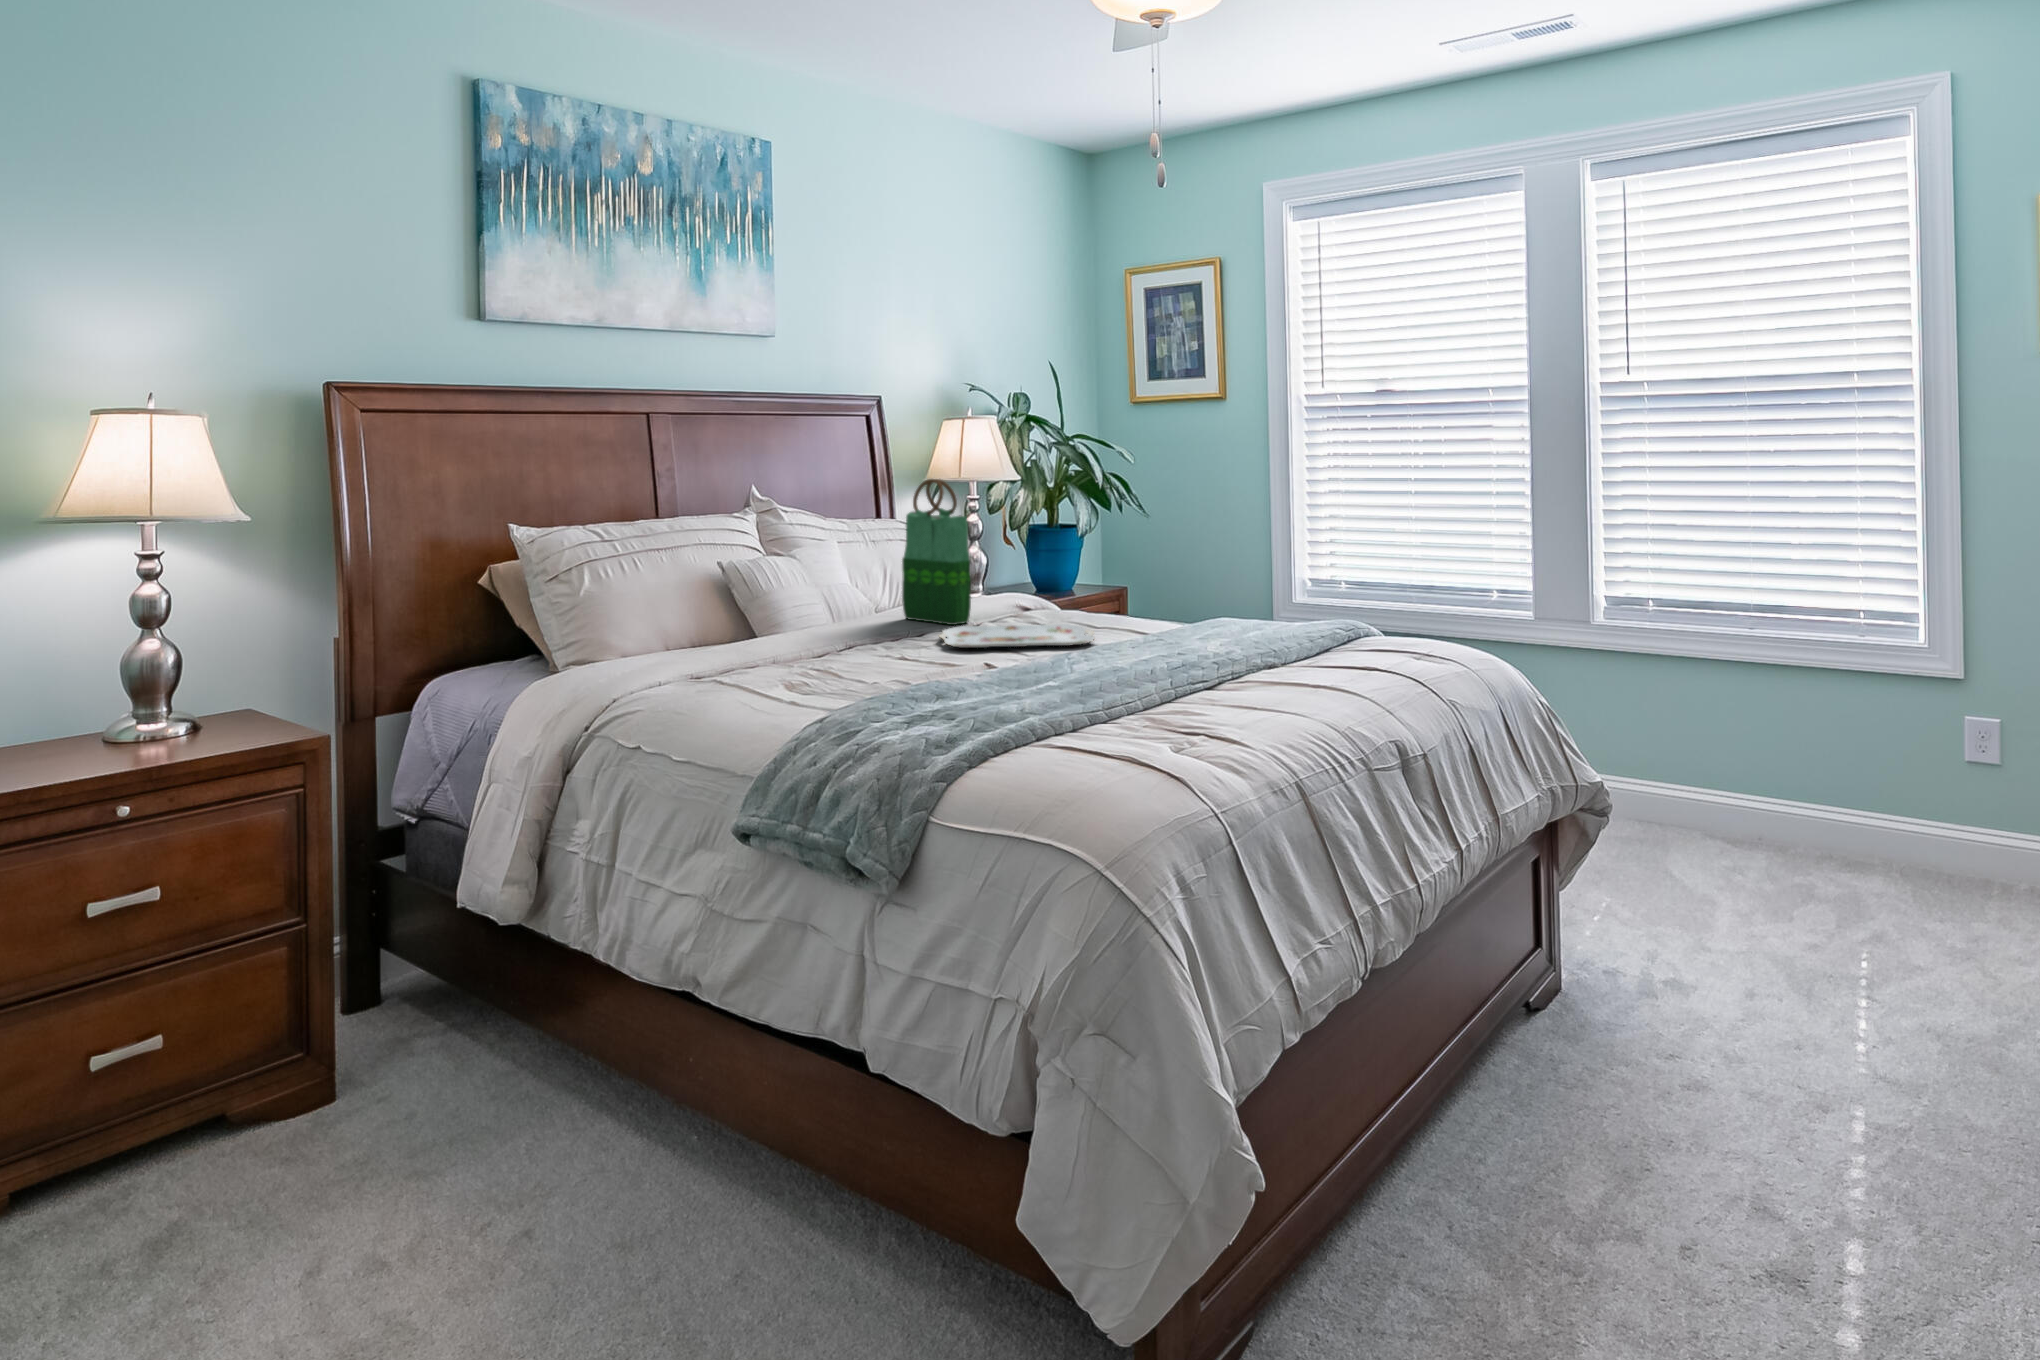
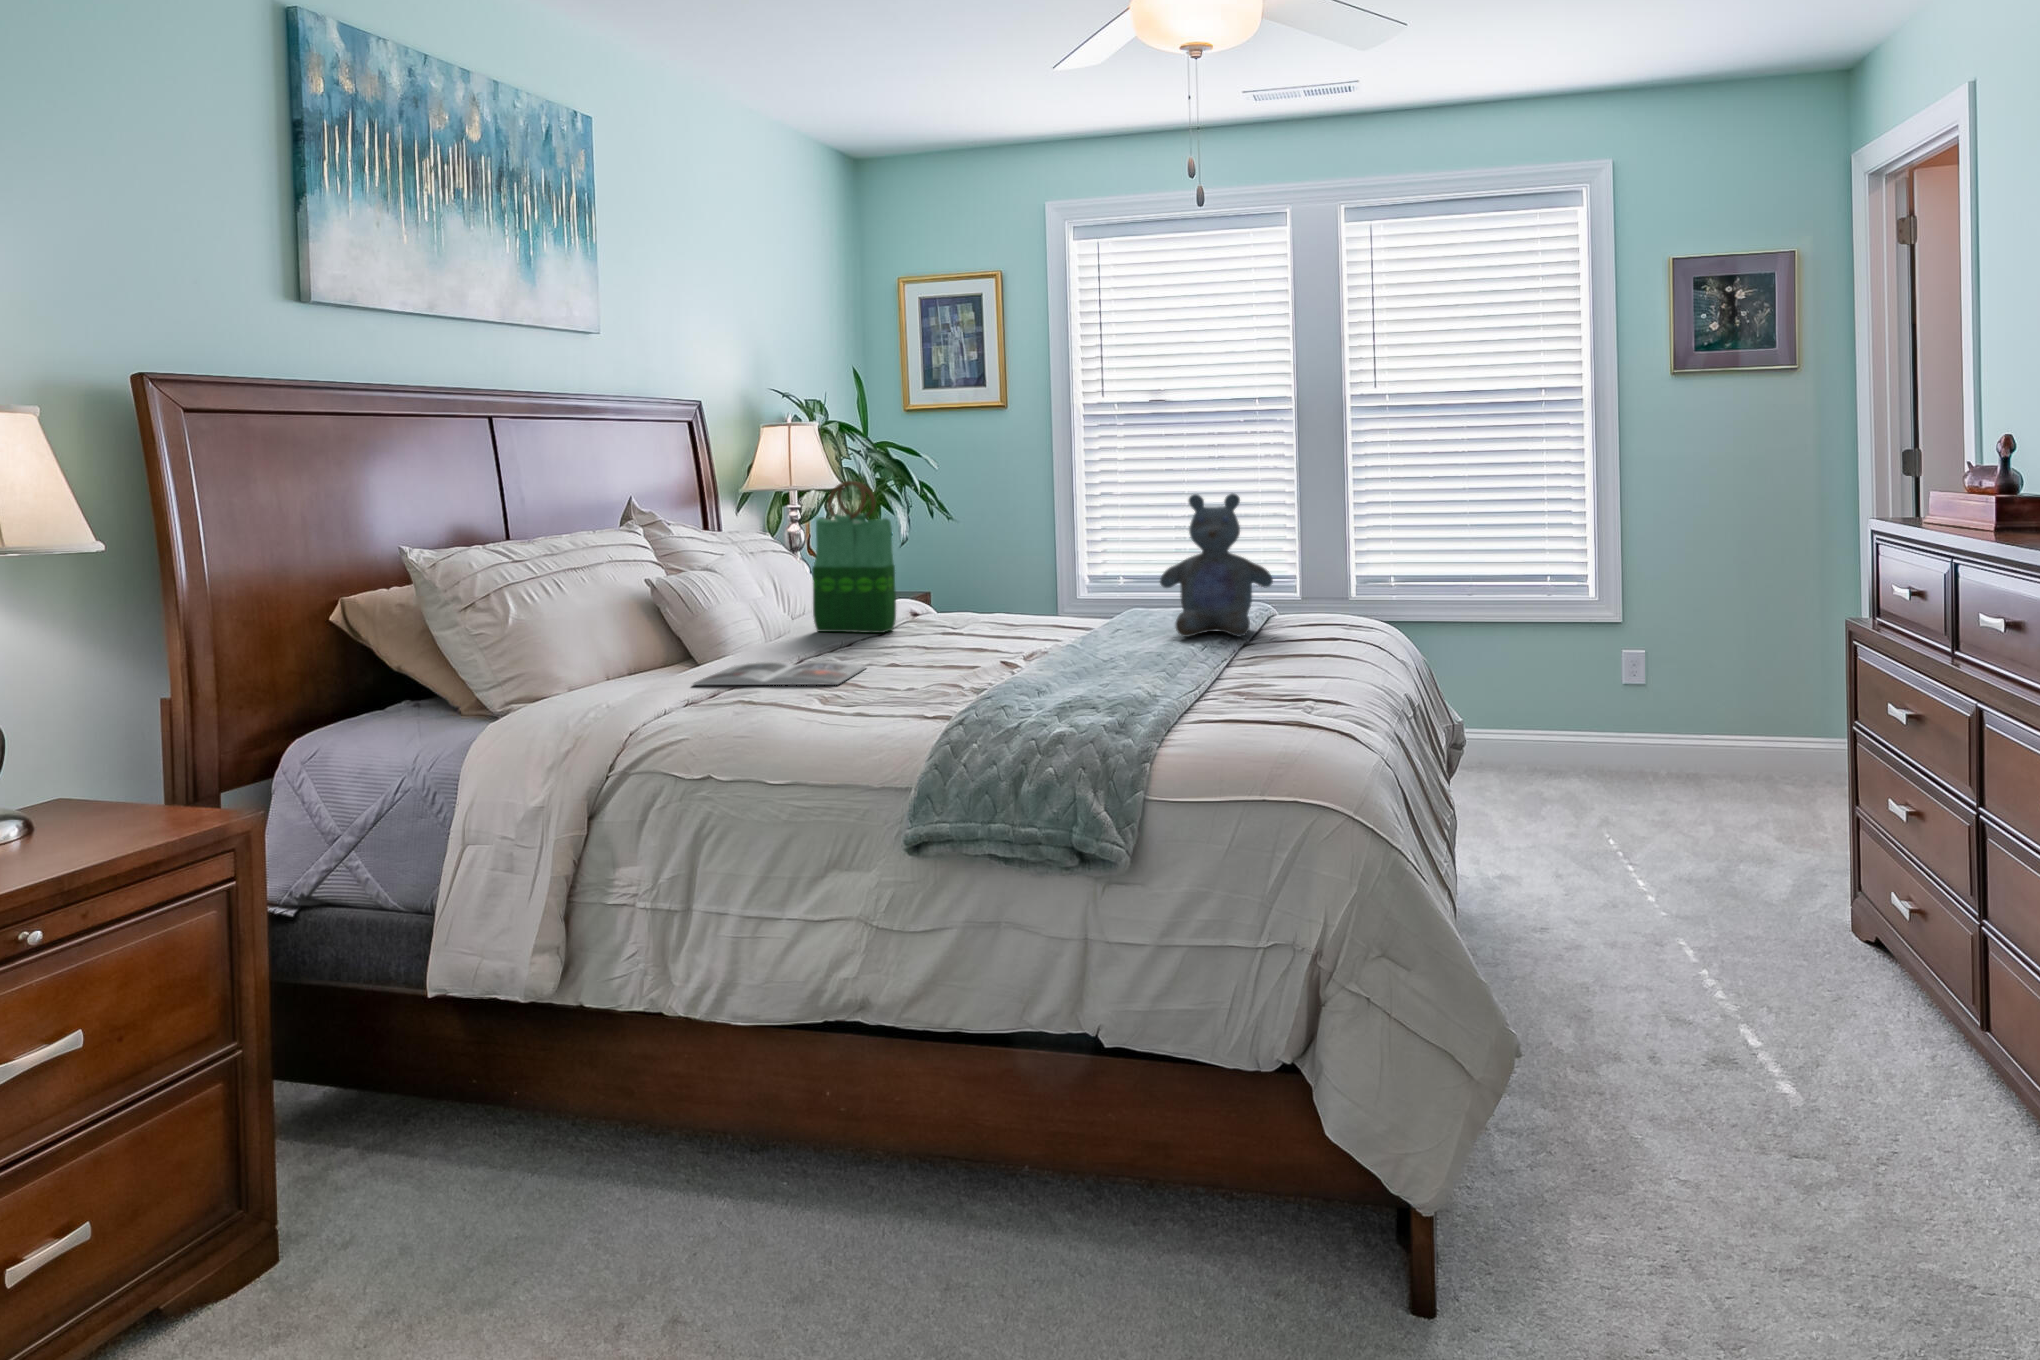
stuffed bear: none [1194,505,1313,659] -> present [1160,493,1273,637]
serving tray: present [939,624,1094,648] -> none [893,623,1064,651]
magazine: none [716,645,876,672] -> present [693,661,866,685]

